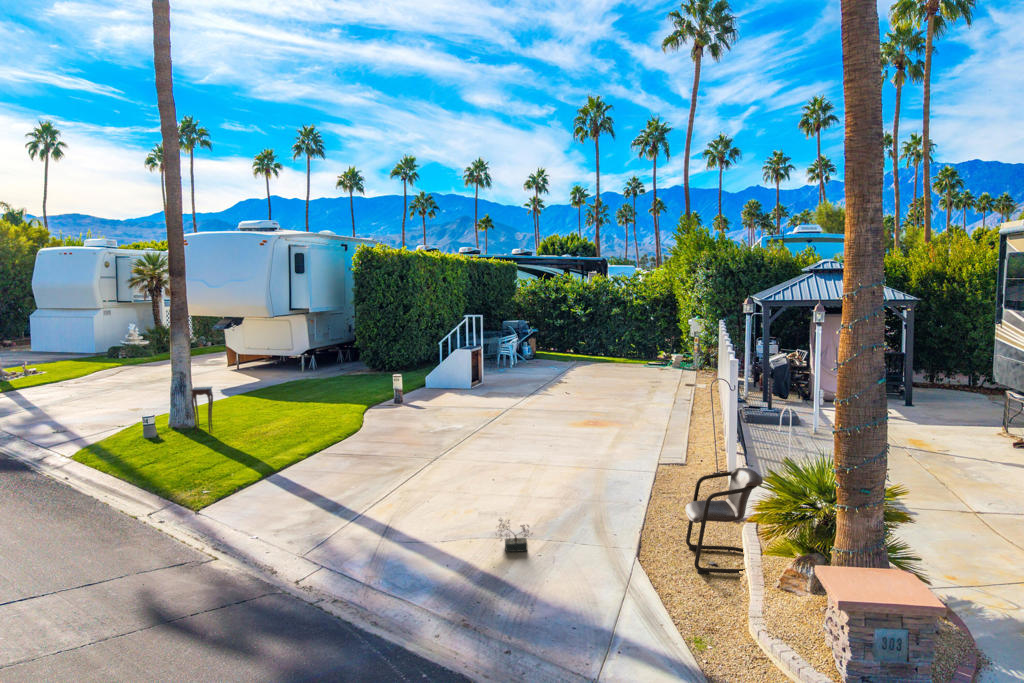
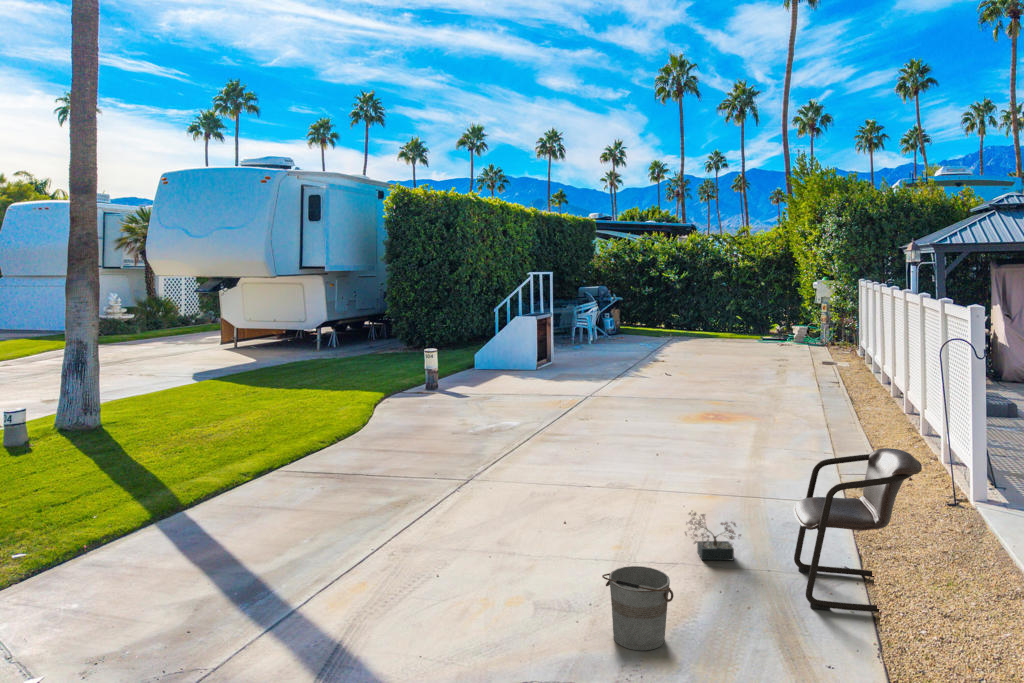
side table: present [191,386,213,434] -> none [172,345,201,403]
decorative plant: present [498,520,533,552] -> present [685,512,741,560]
bucket: none [570,552,615,606] -> present [602,566,674,650]

